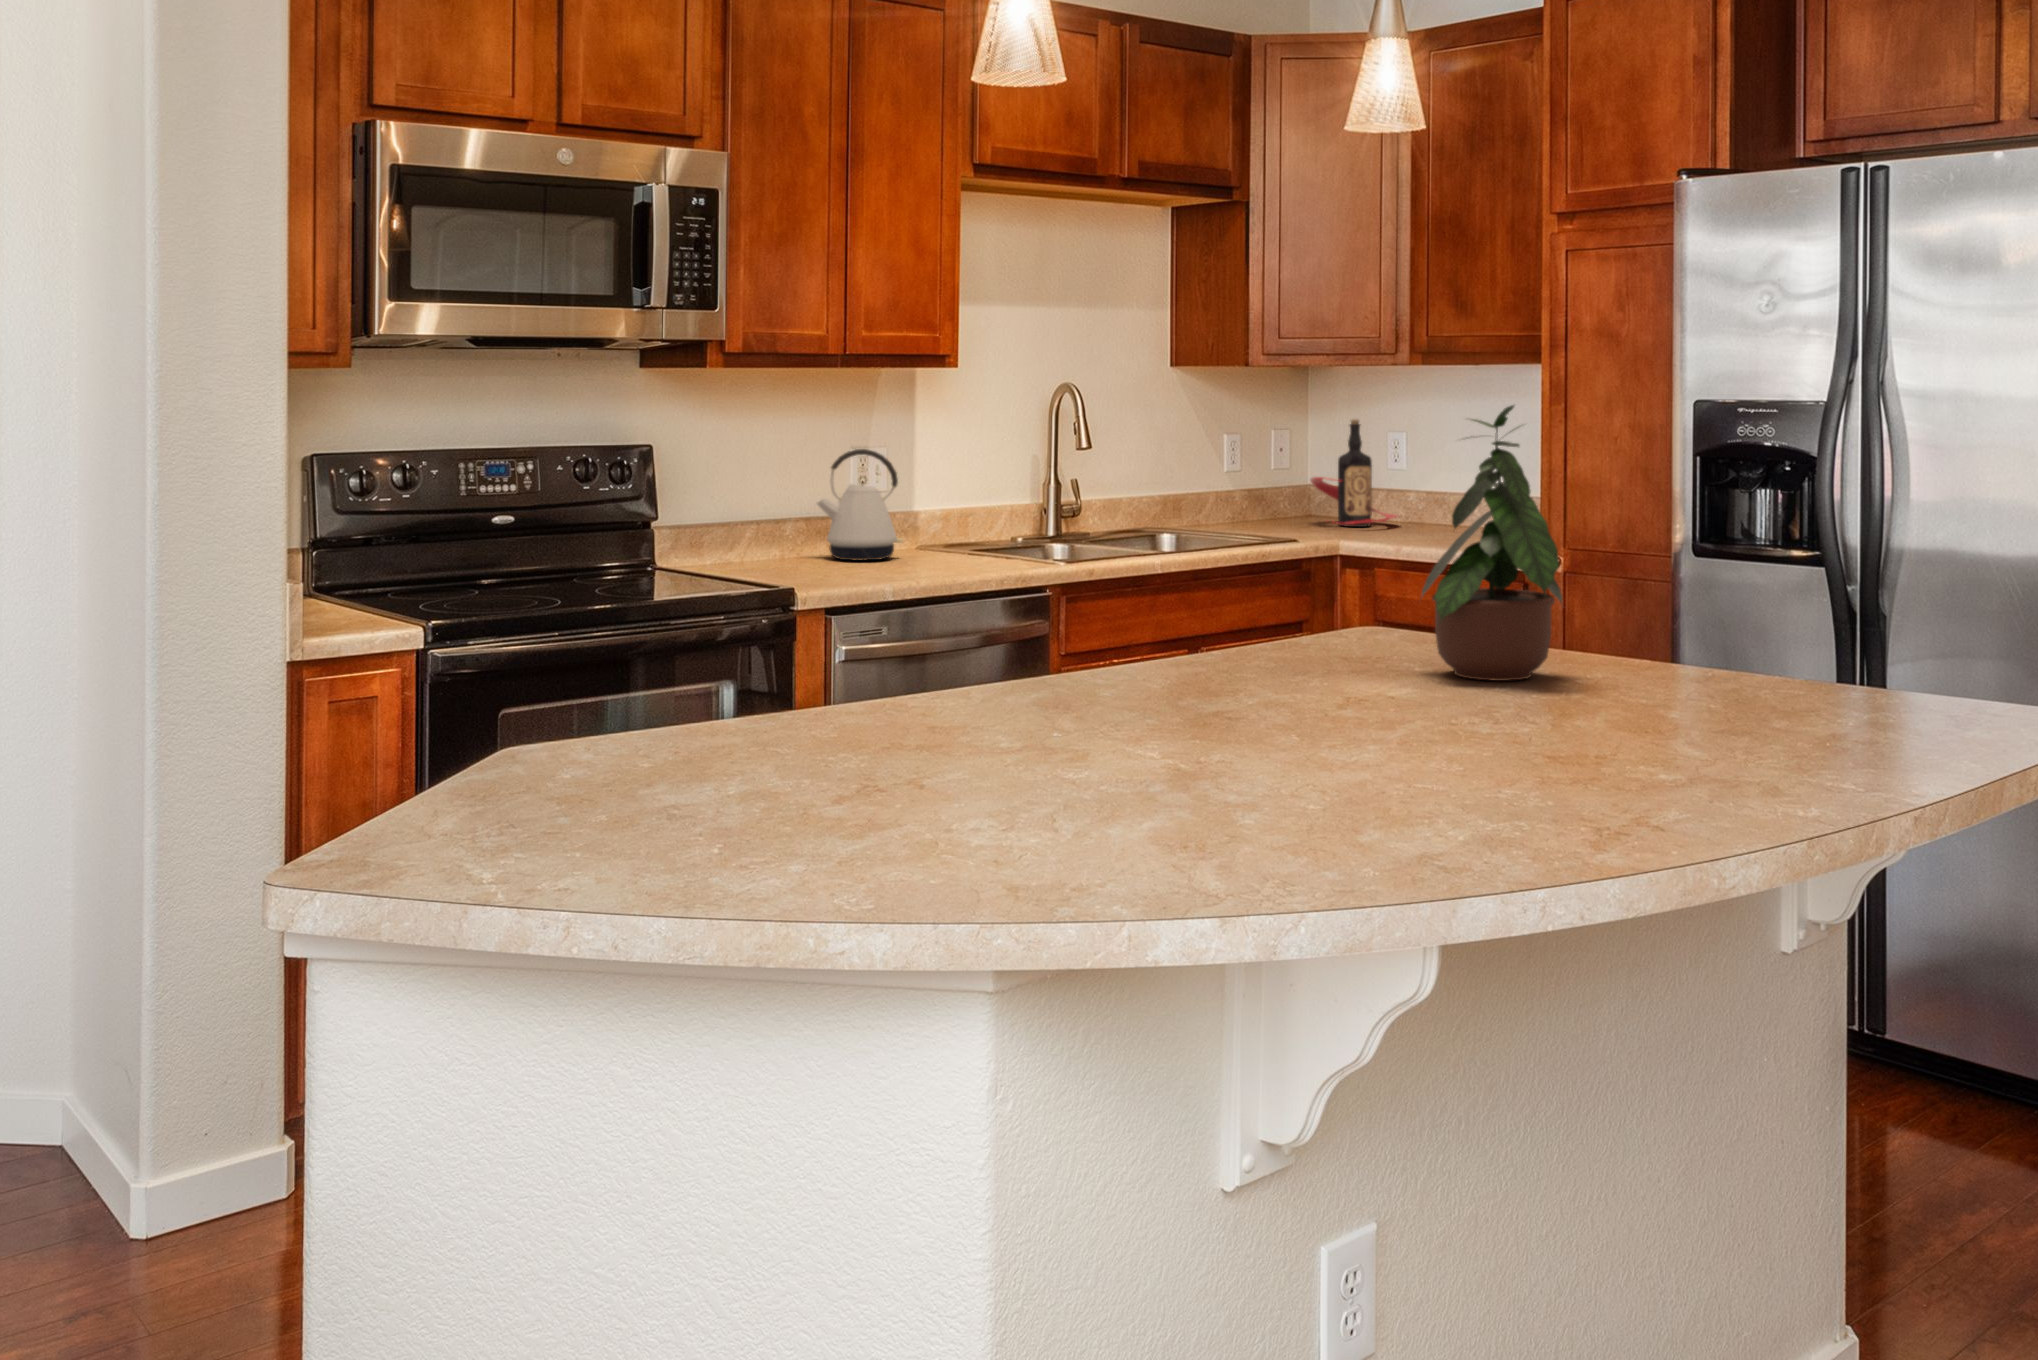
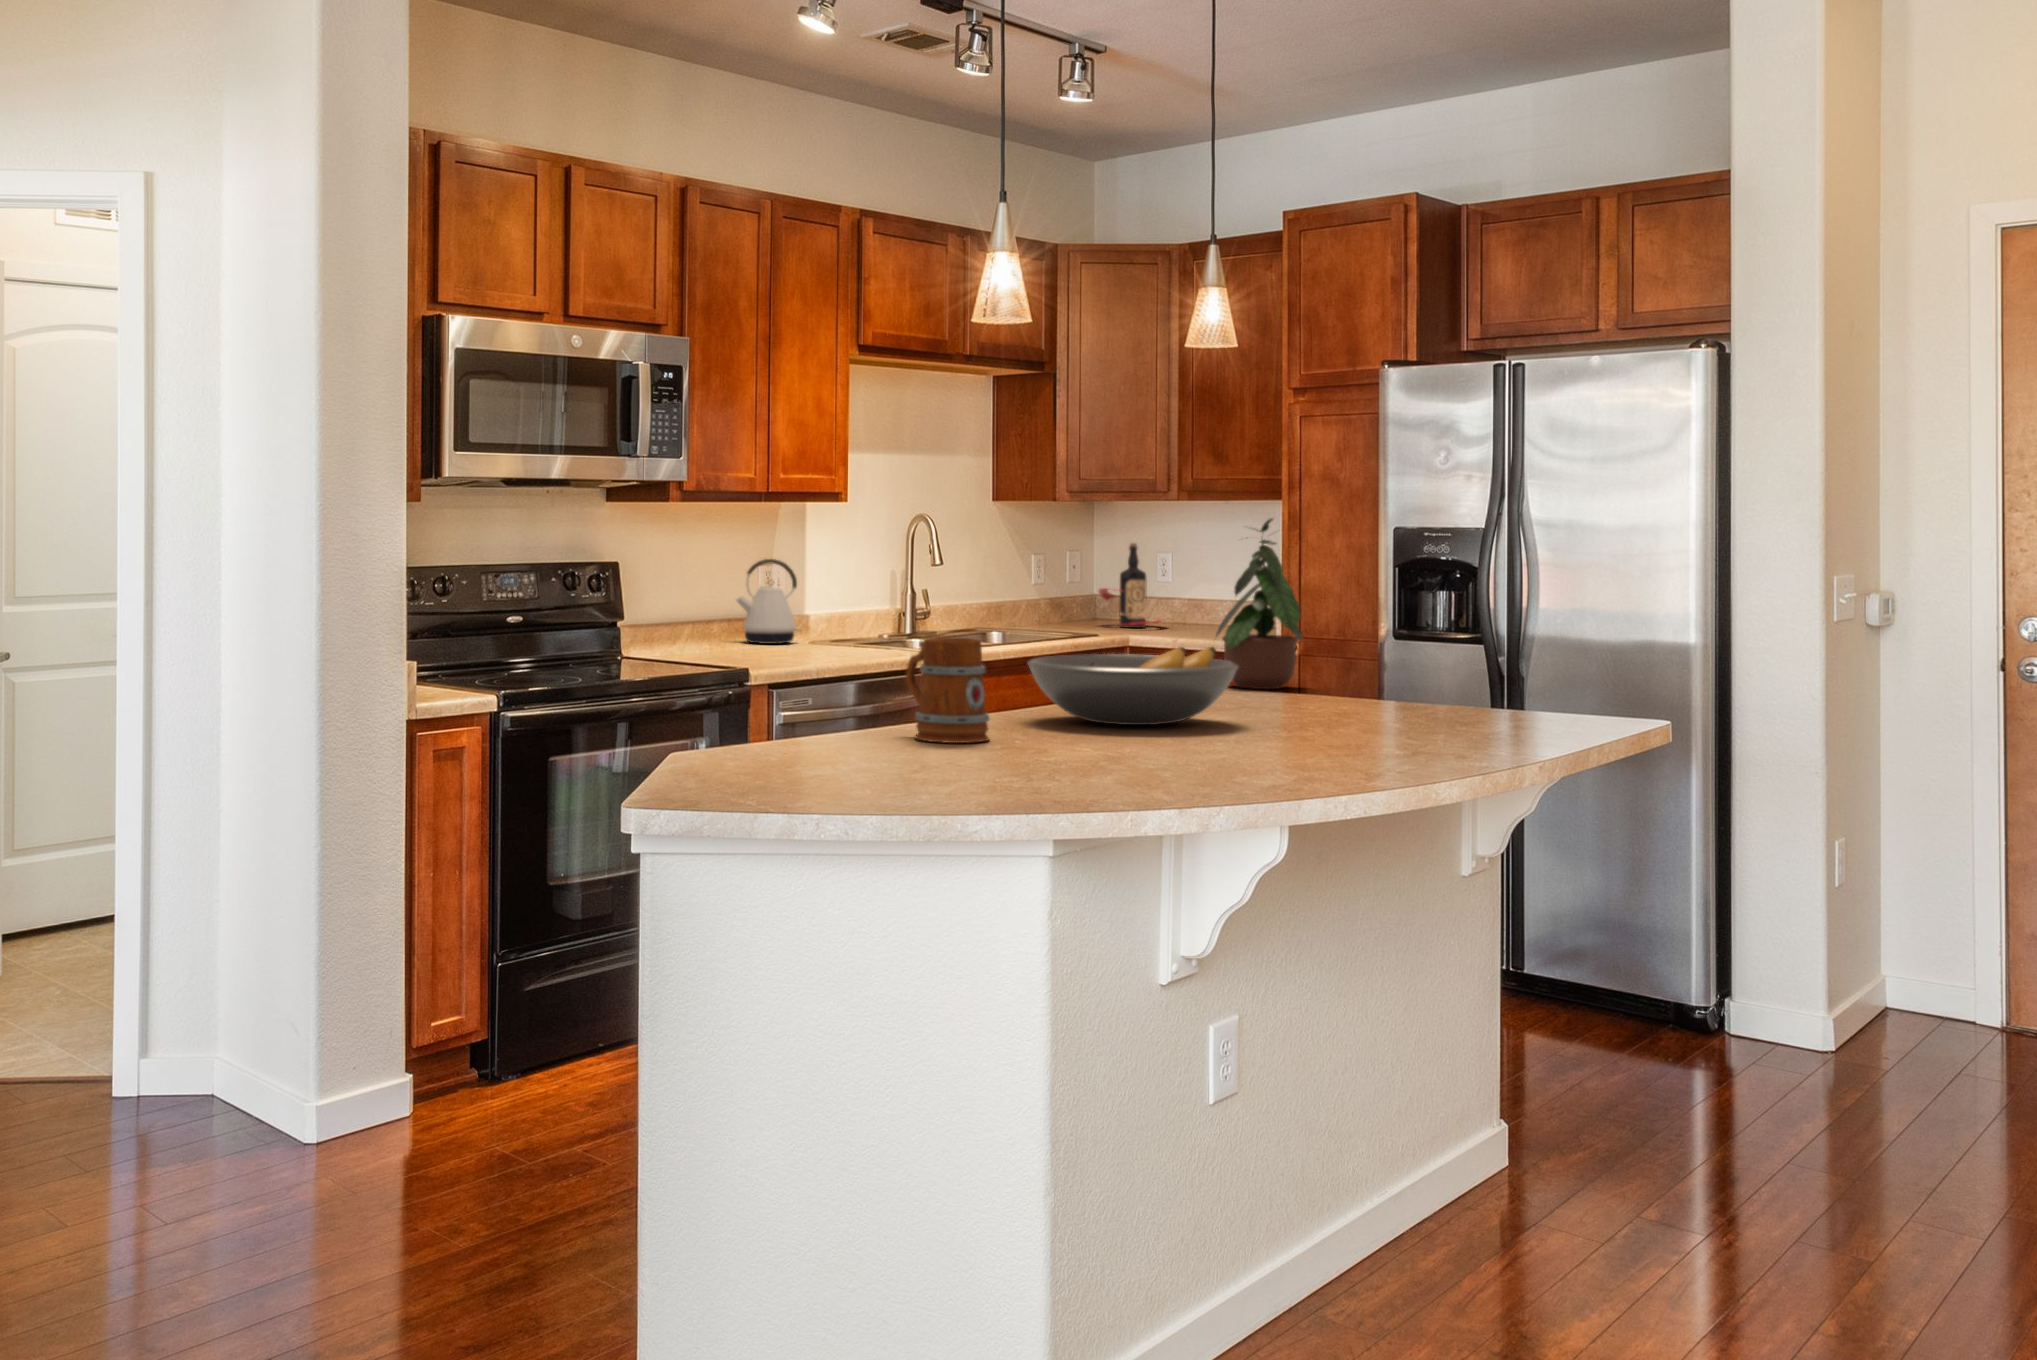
fruit bowl: none [1037,661,1431,815] -> present [1028,647,1238,725]
mug: none [759,669,910,896] -> present [906,638,989,743]

